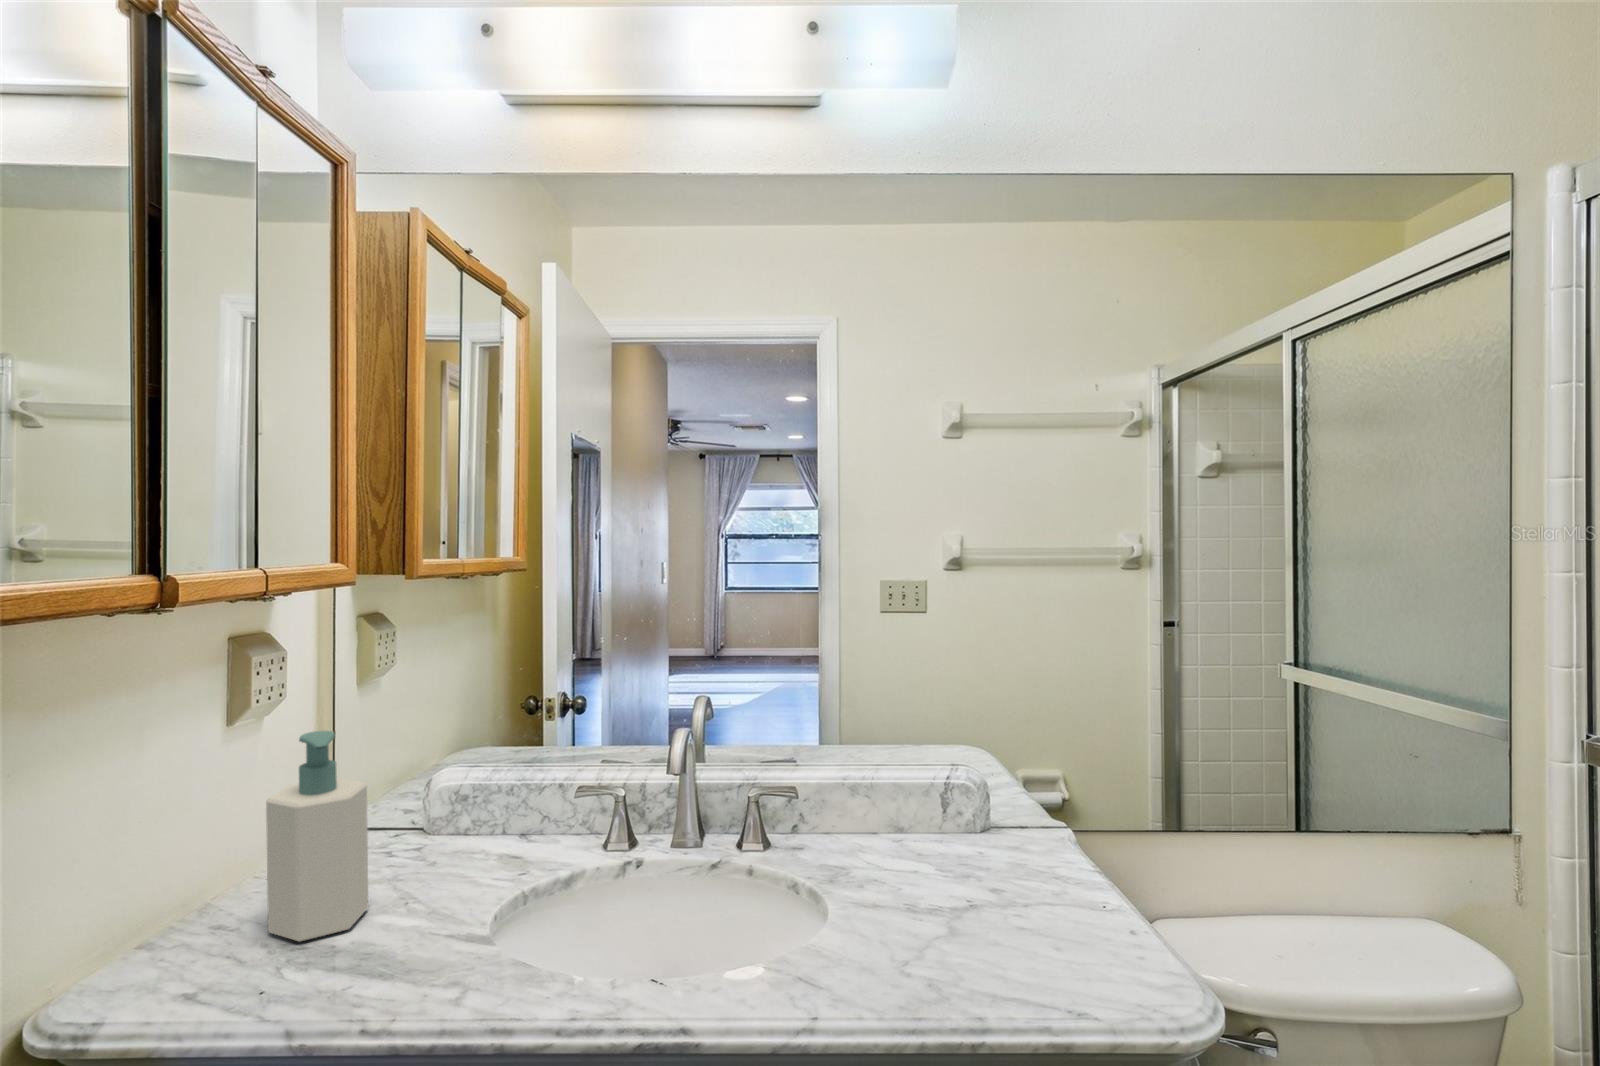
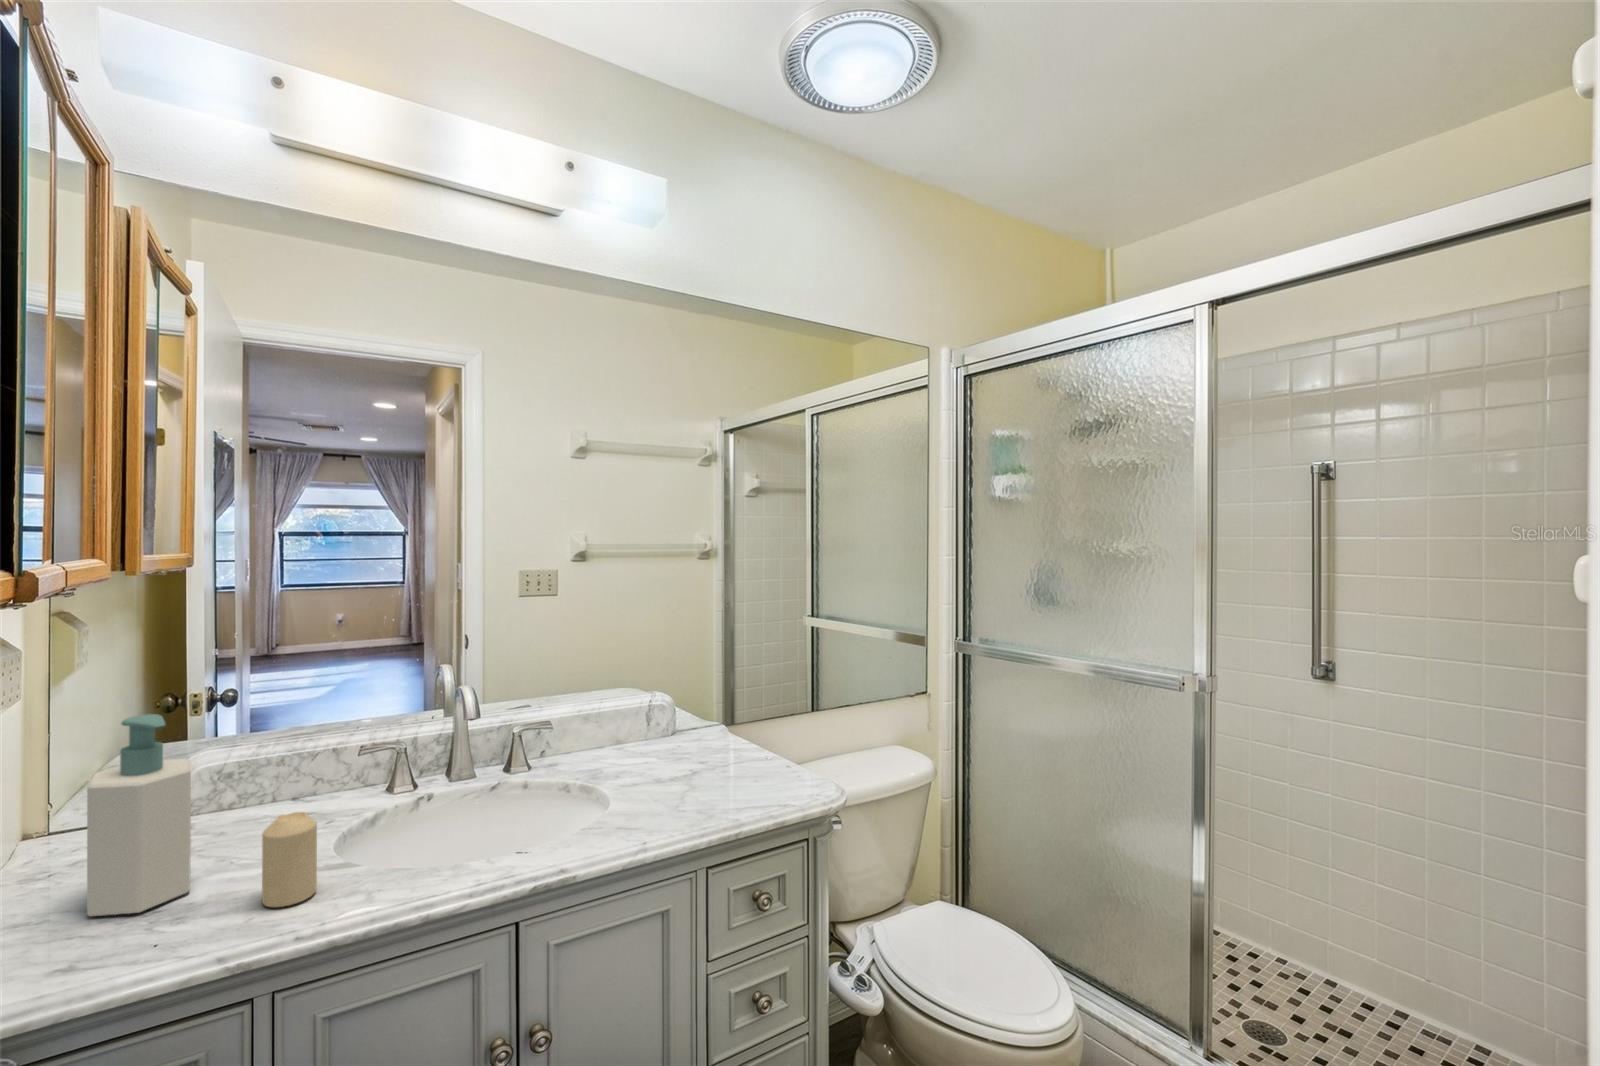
candle: none [381,867,438,978] -> present [262,812,317,907]

